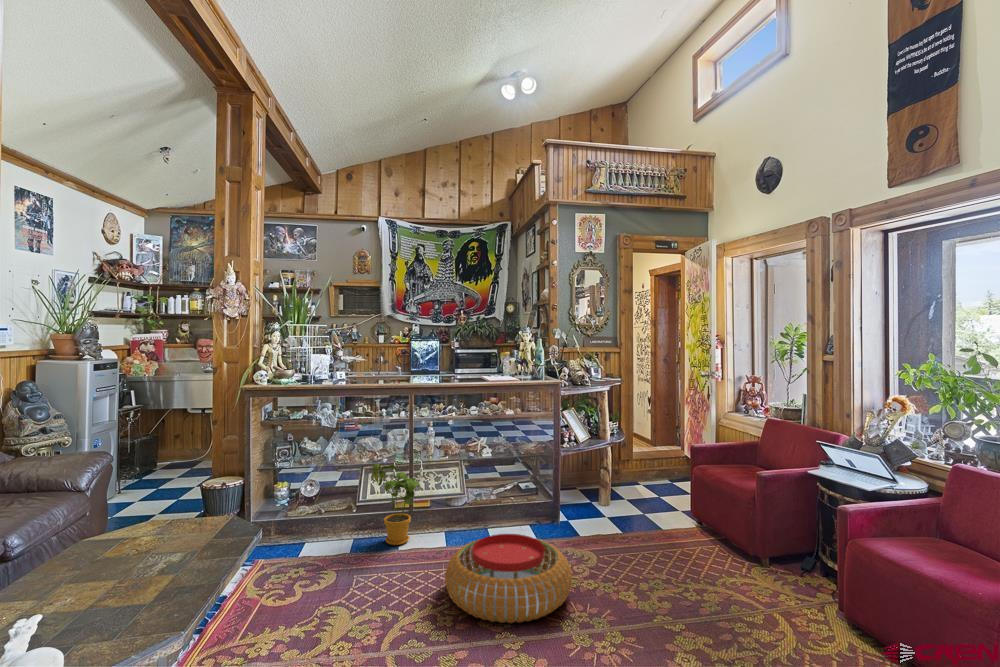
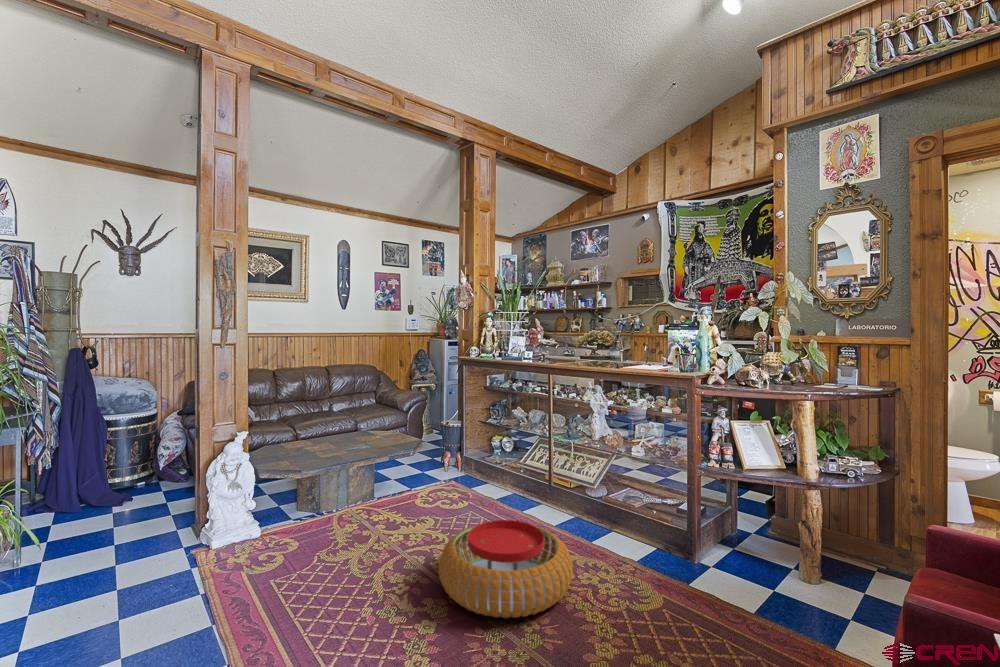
house plant: present [371,464,421,545] -> none [497,432,550,511]

